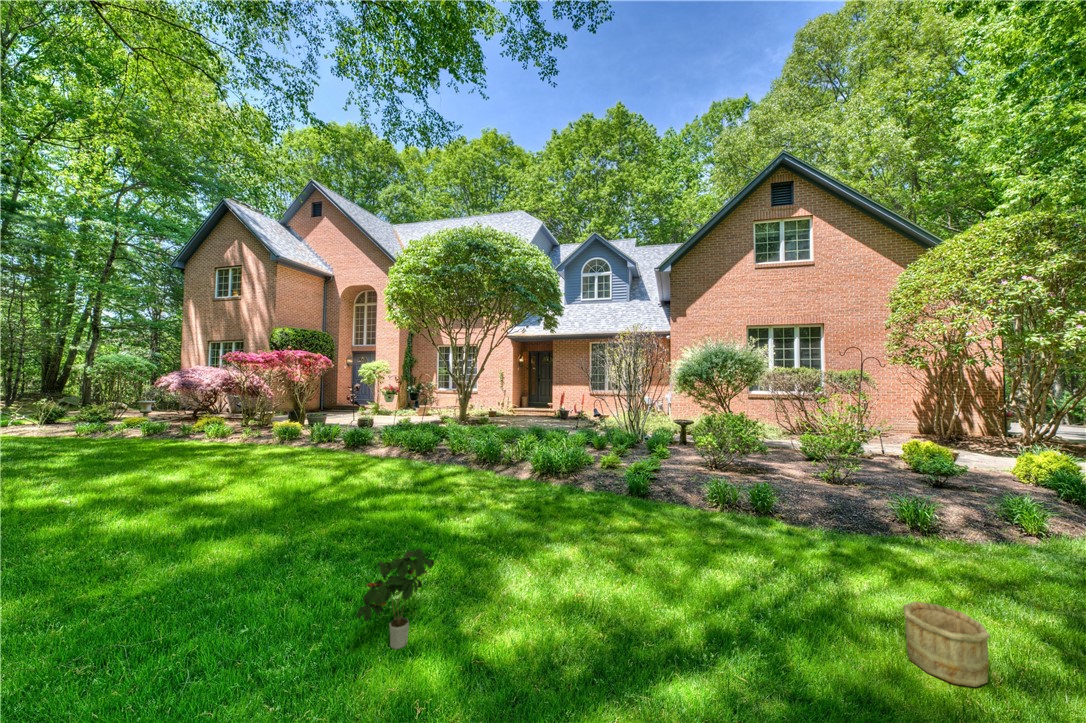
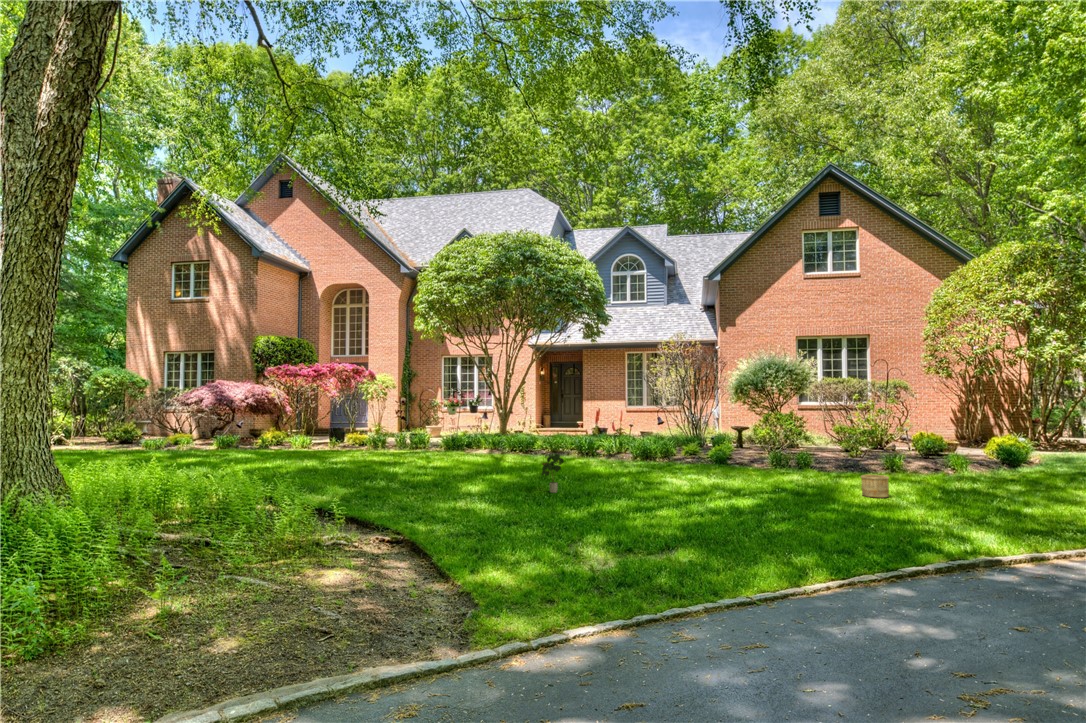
potted plant: present [357,549,434,649] -> present [542,453,564,493]

